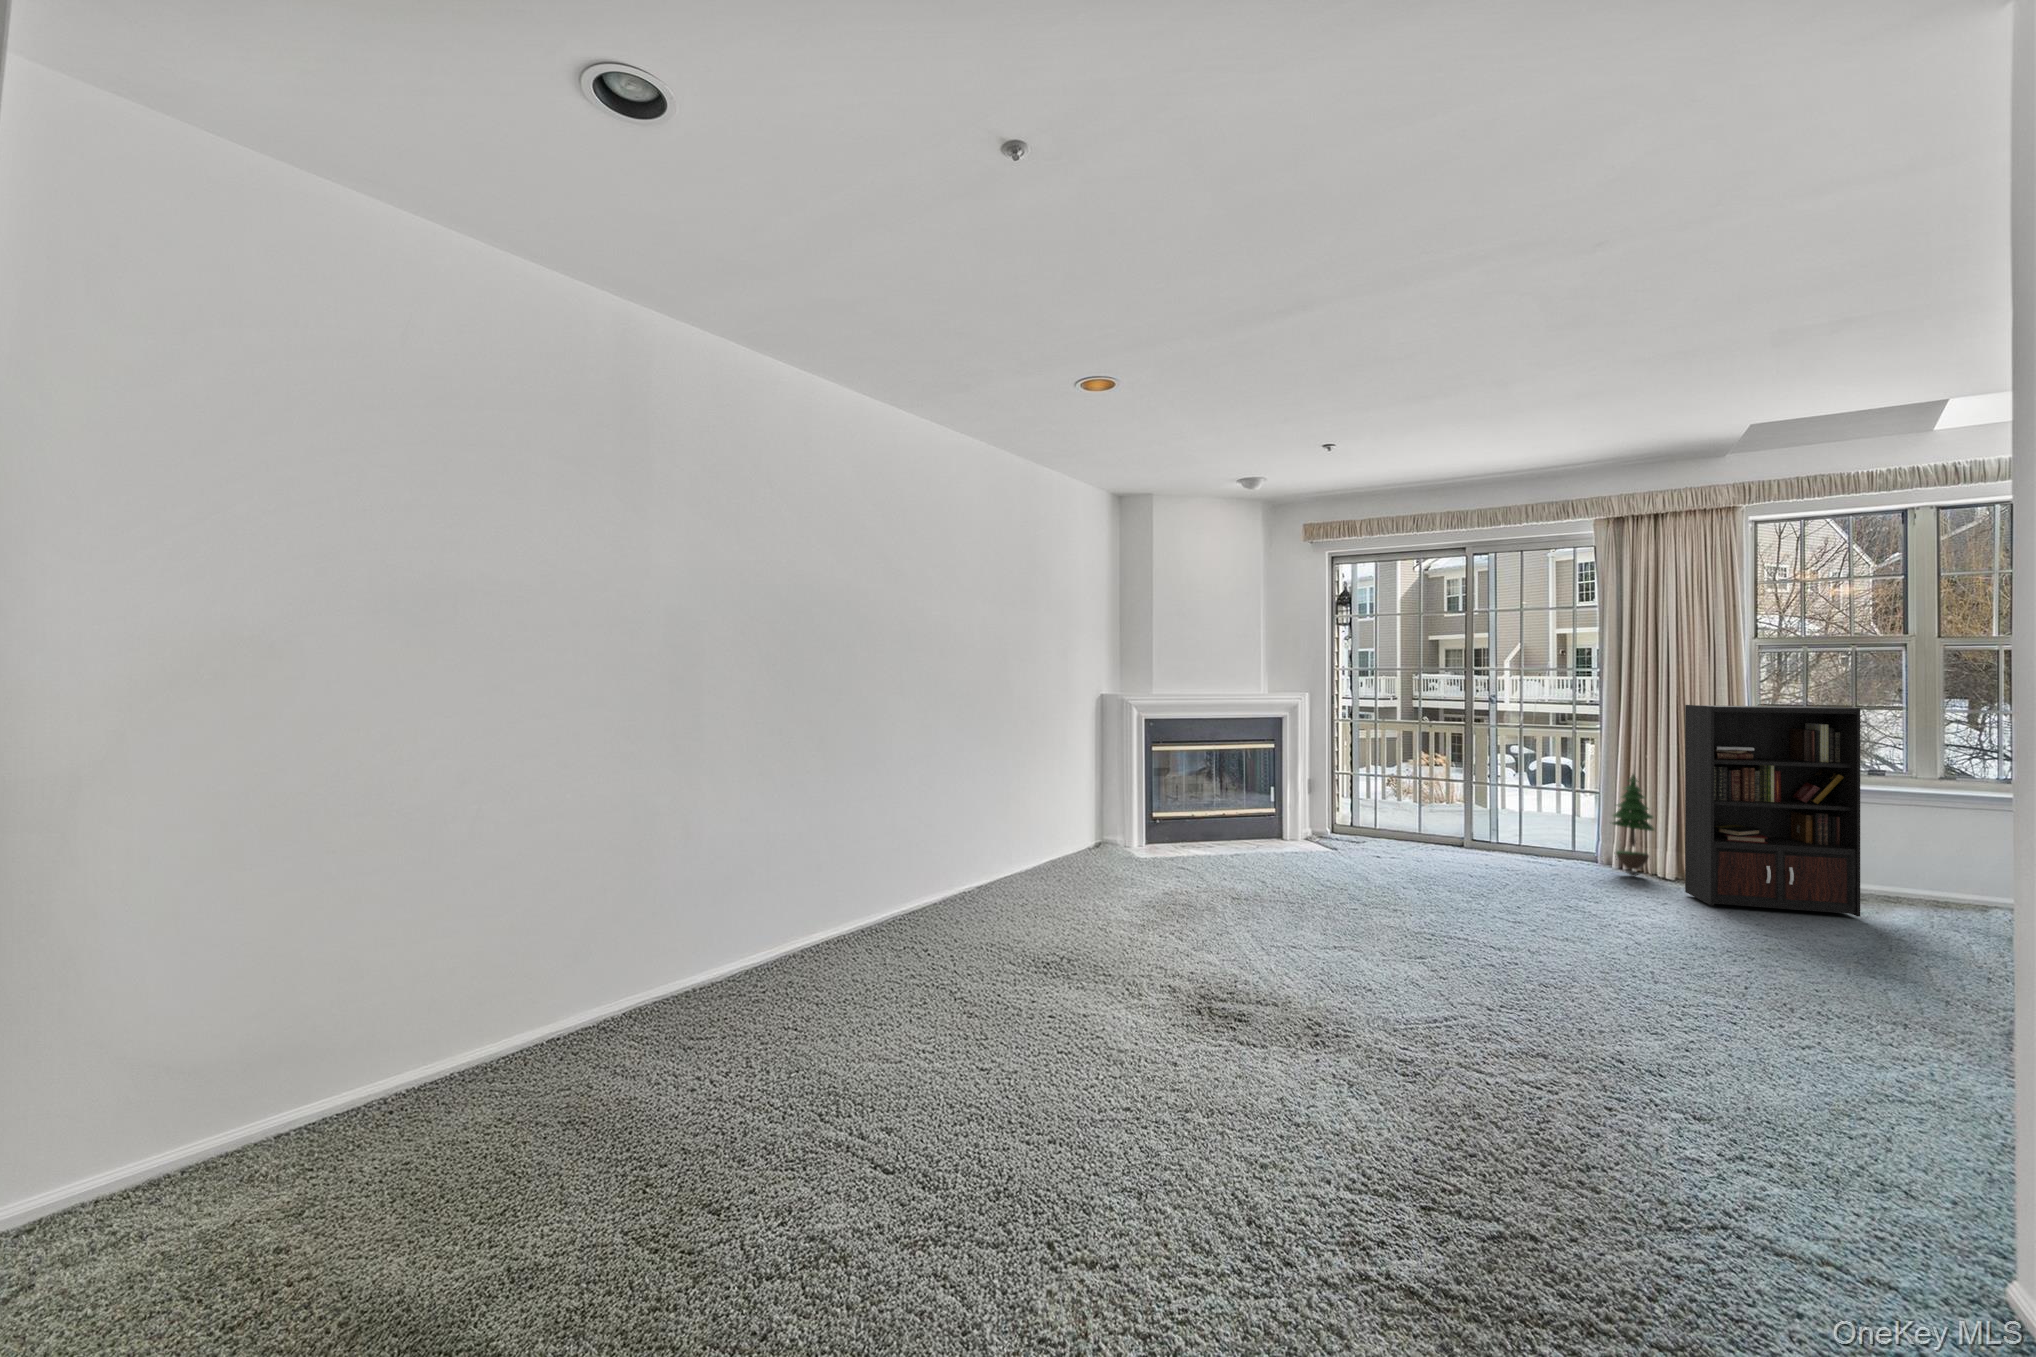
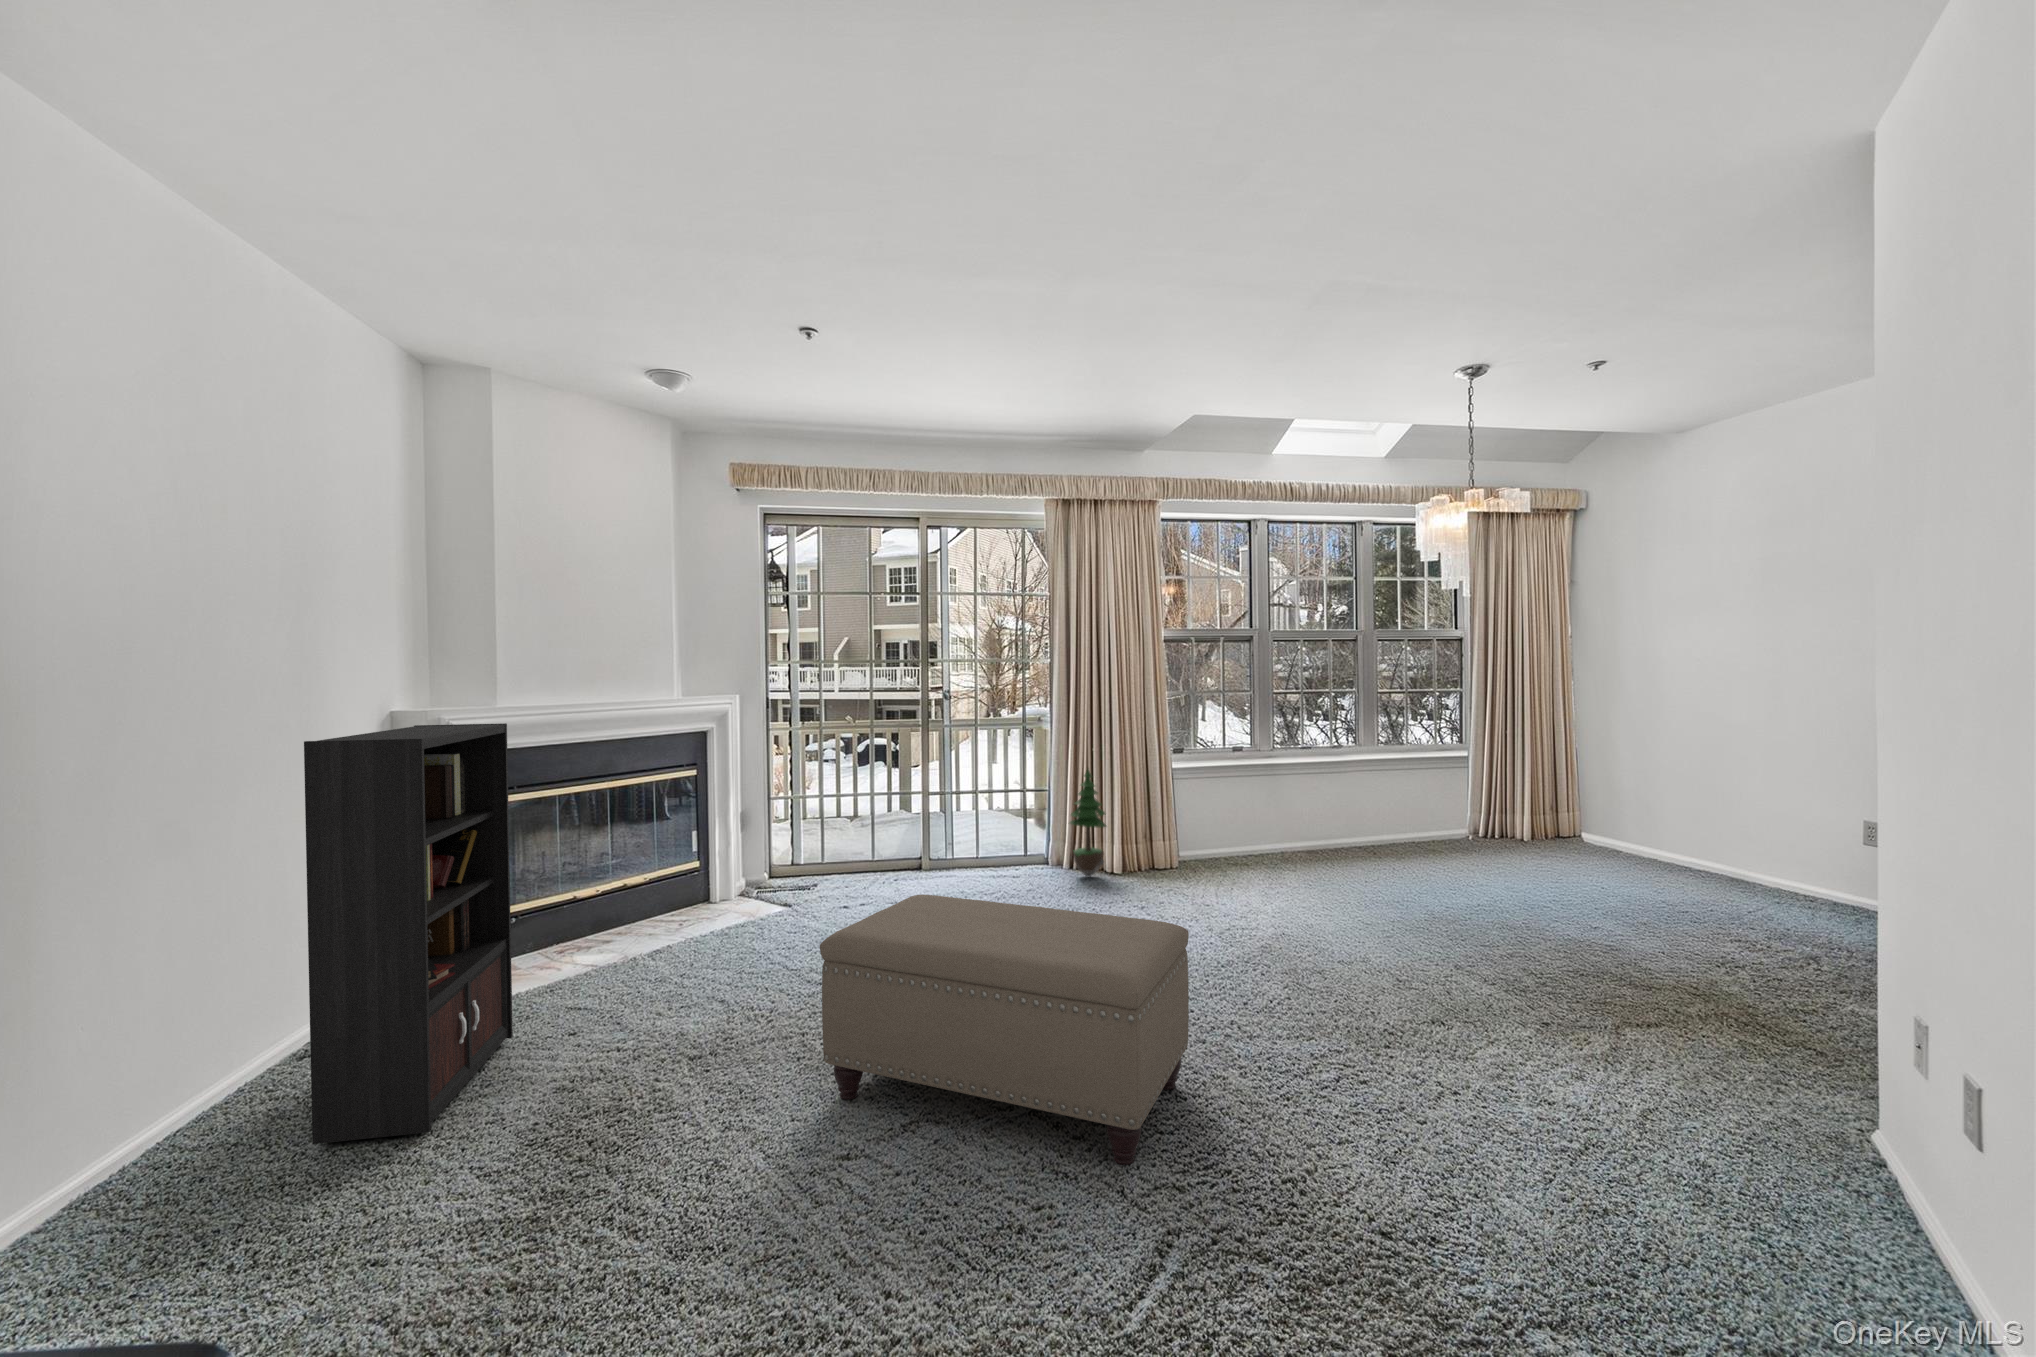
bookcase: present [1685,705,1860,917] -> present [304,723,513,1144]
ottoman: none [1286,828,1564,1009] -> present [820,895,1189,1165]

